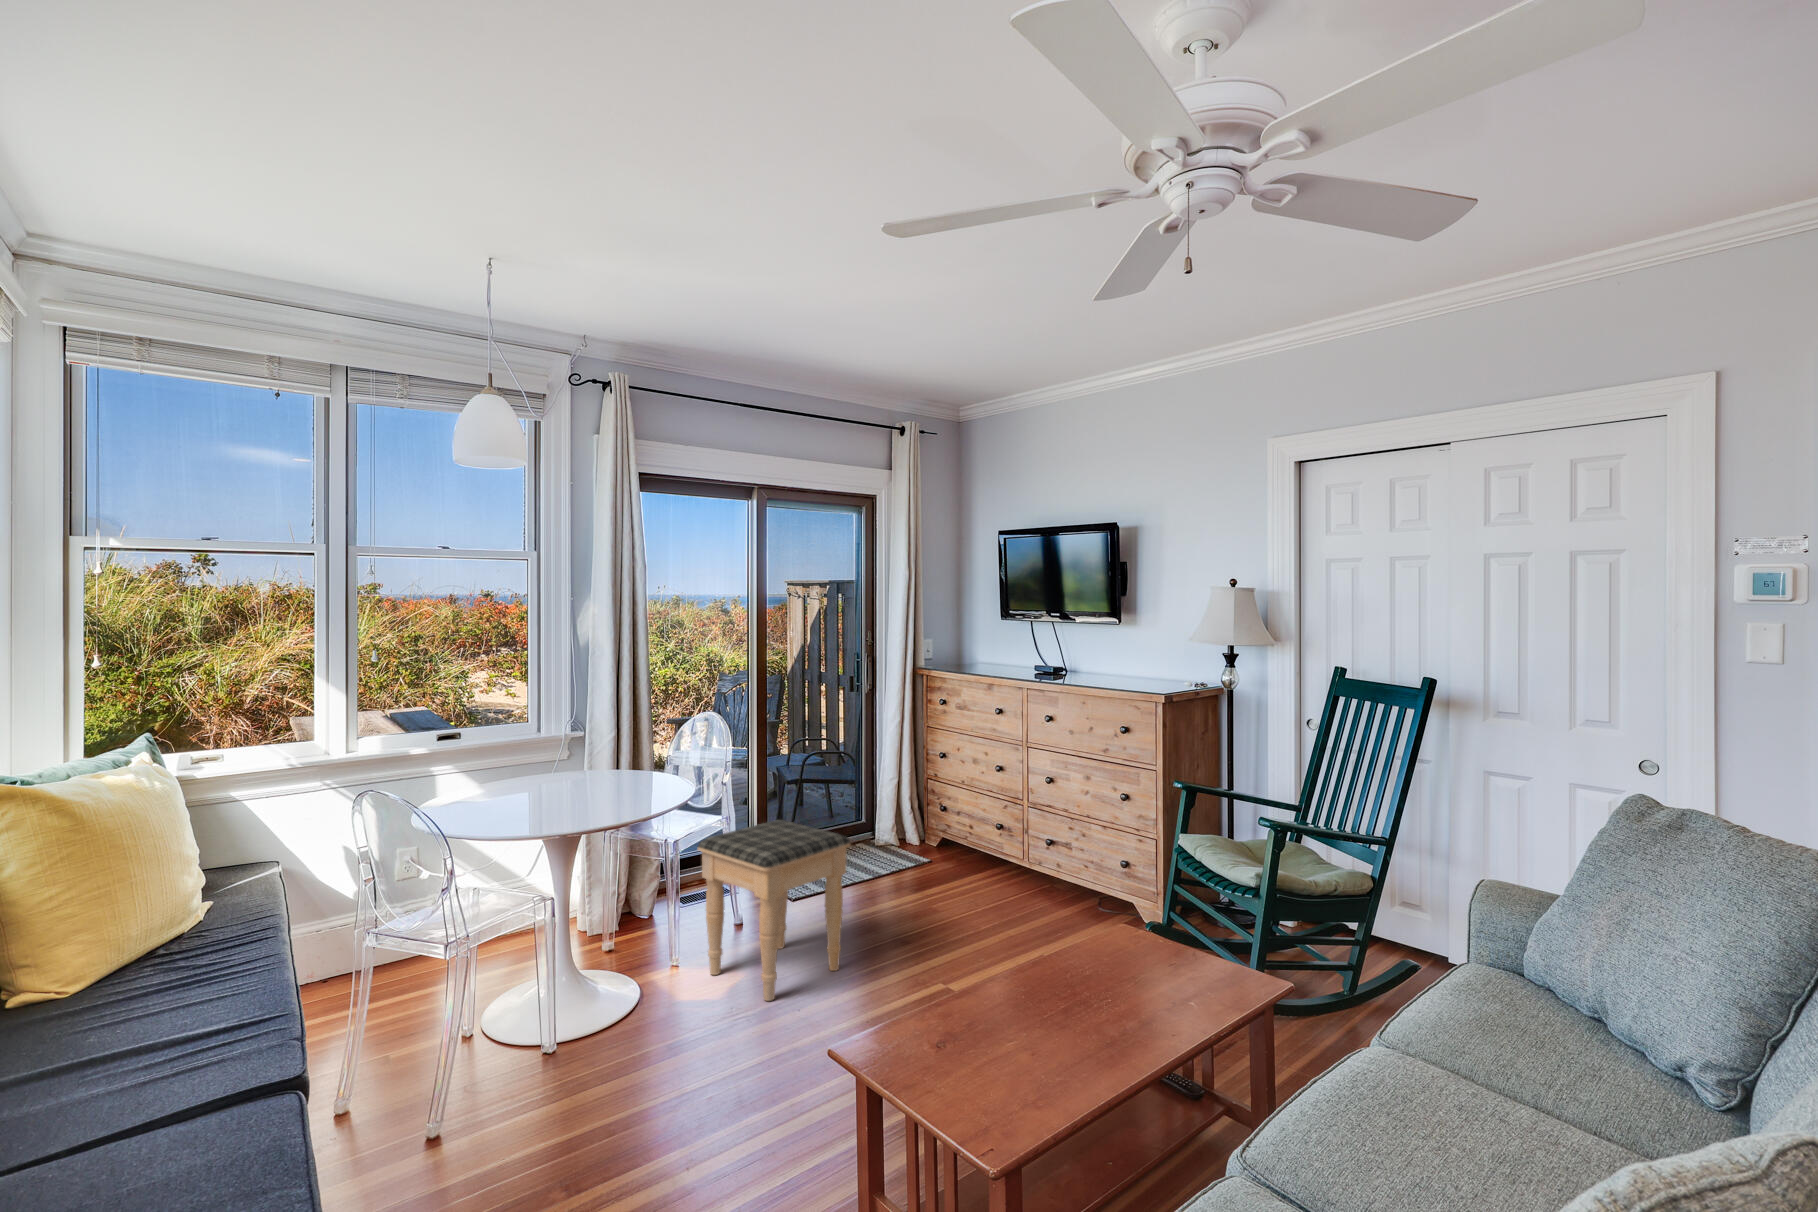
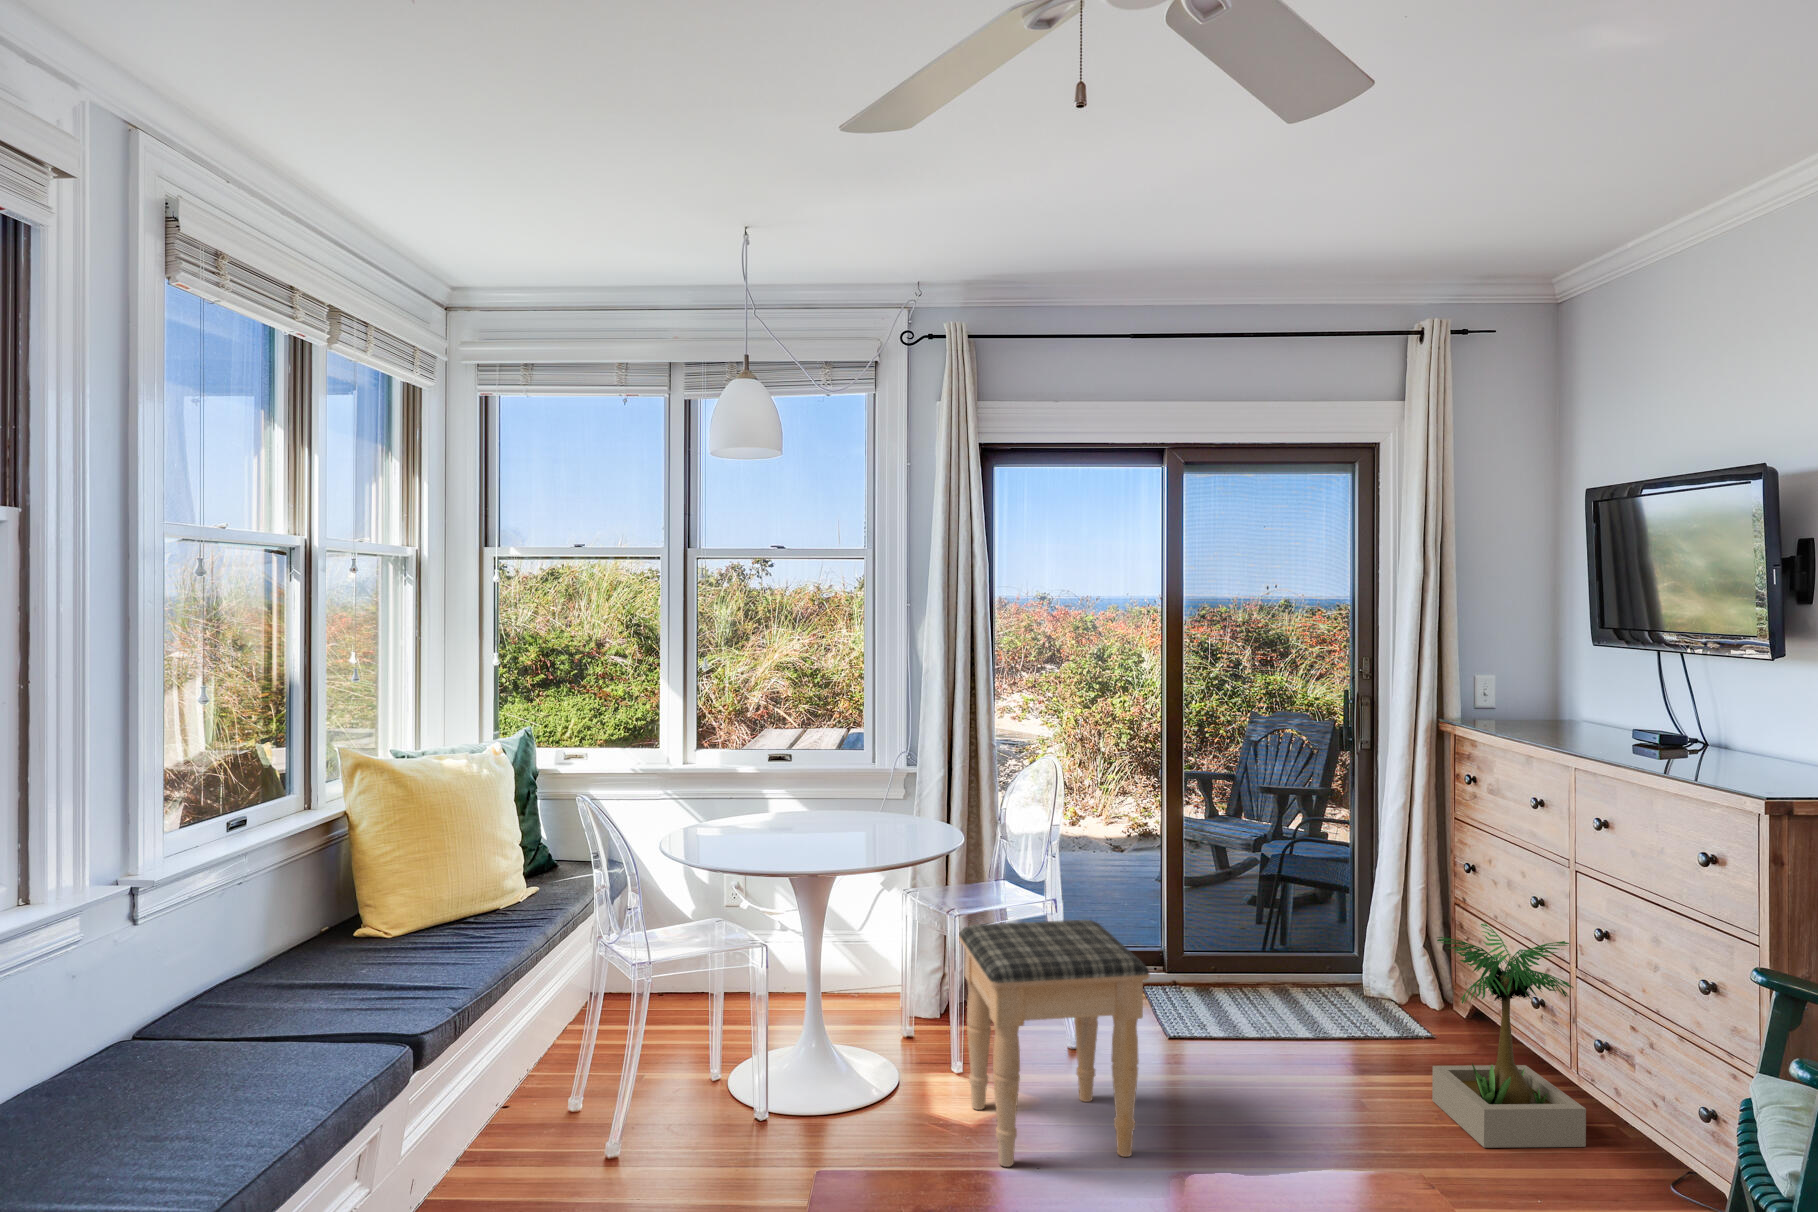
potted plant: none [957,781,1046,907] -> present [1432,923,1586,1148]

